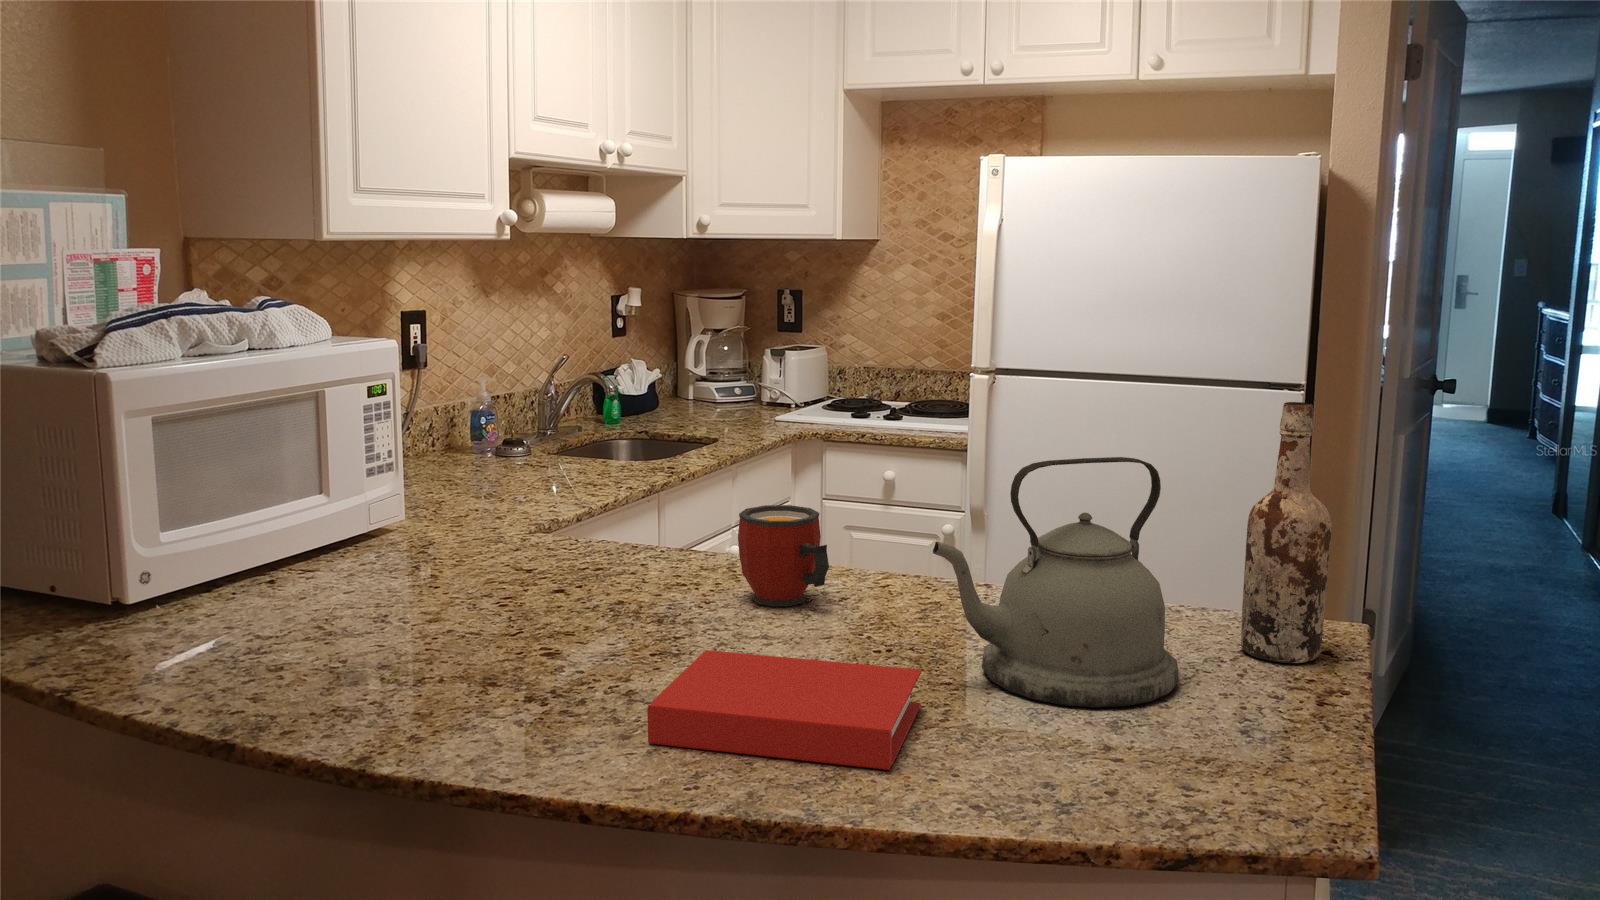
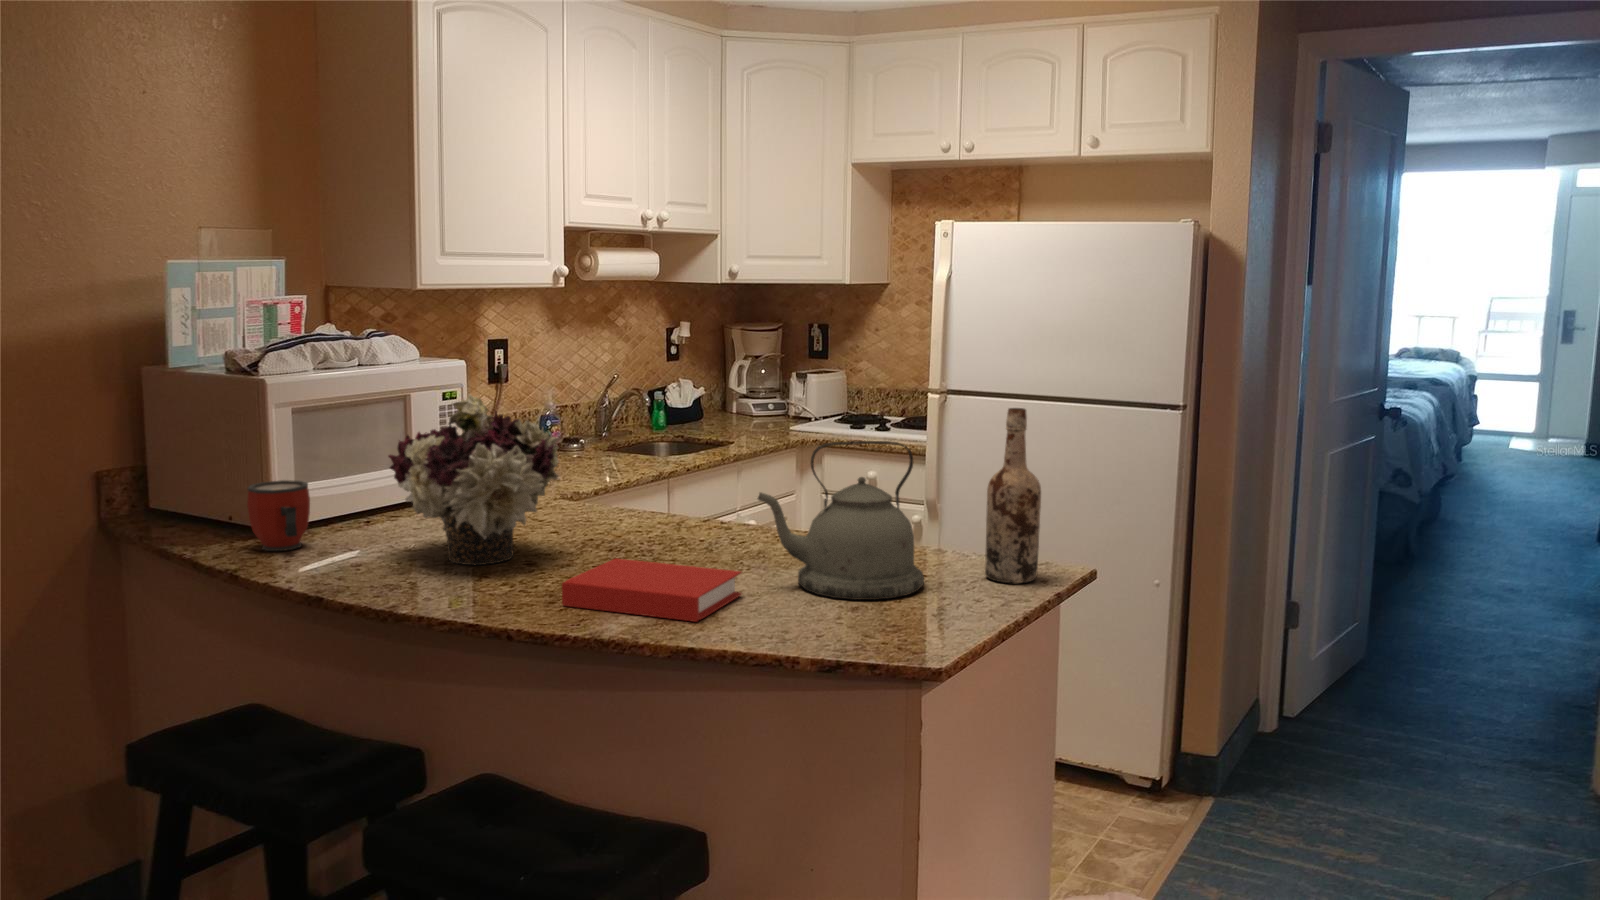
flower arrangement: none [319,392,592,662] -> present [388,395,558,565]
mug: present [738,505,829,606] -> present [247,480,310,551]

